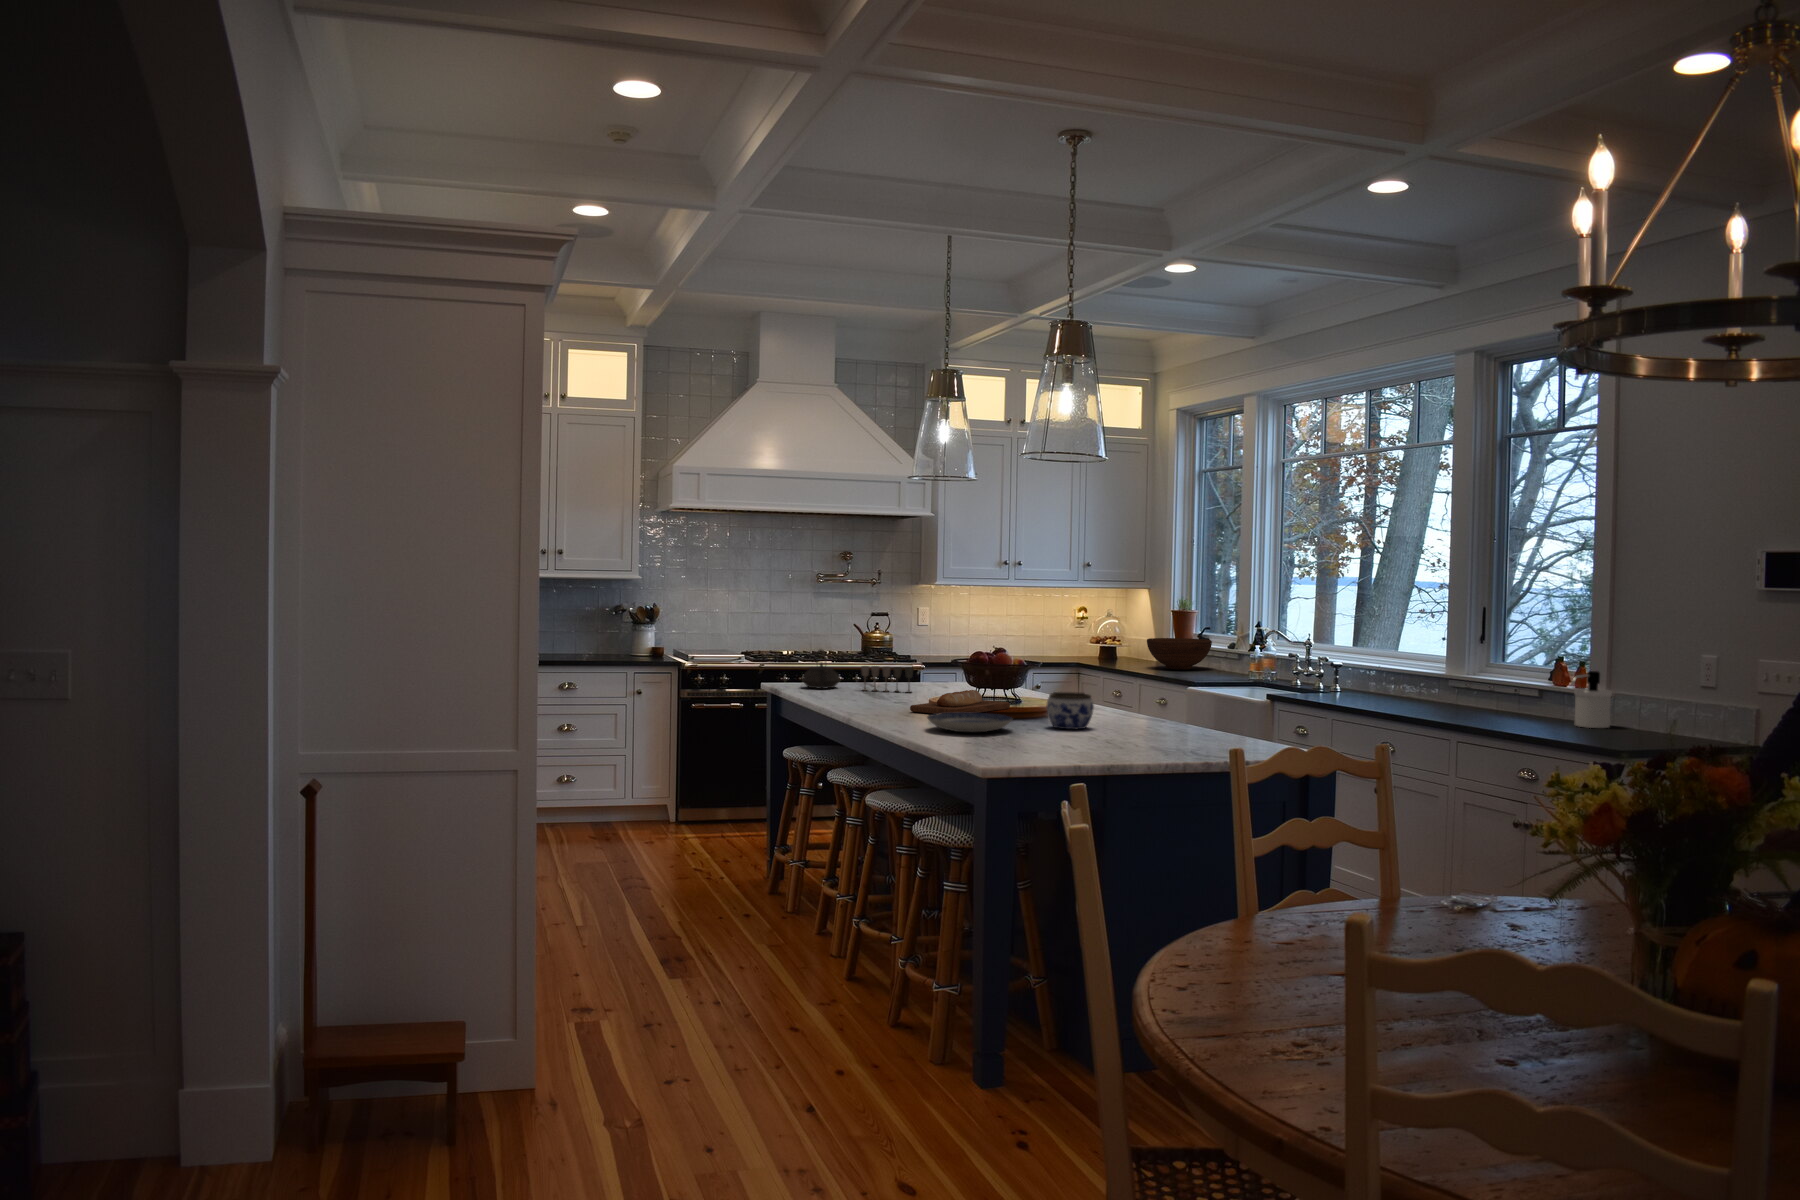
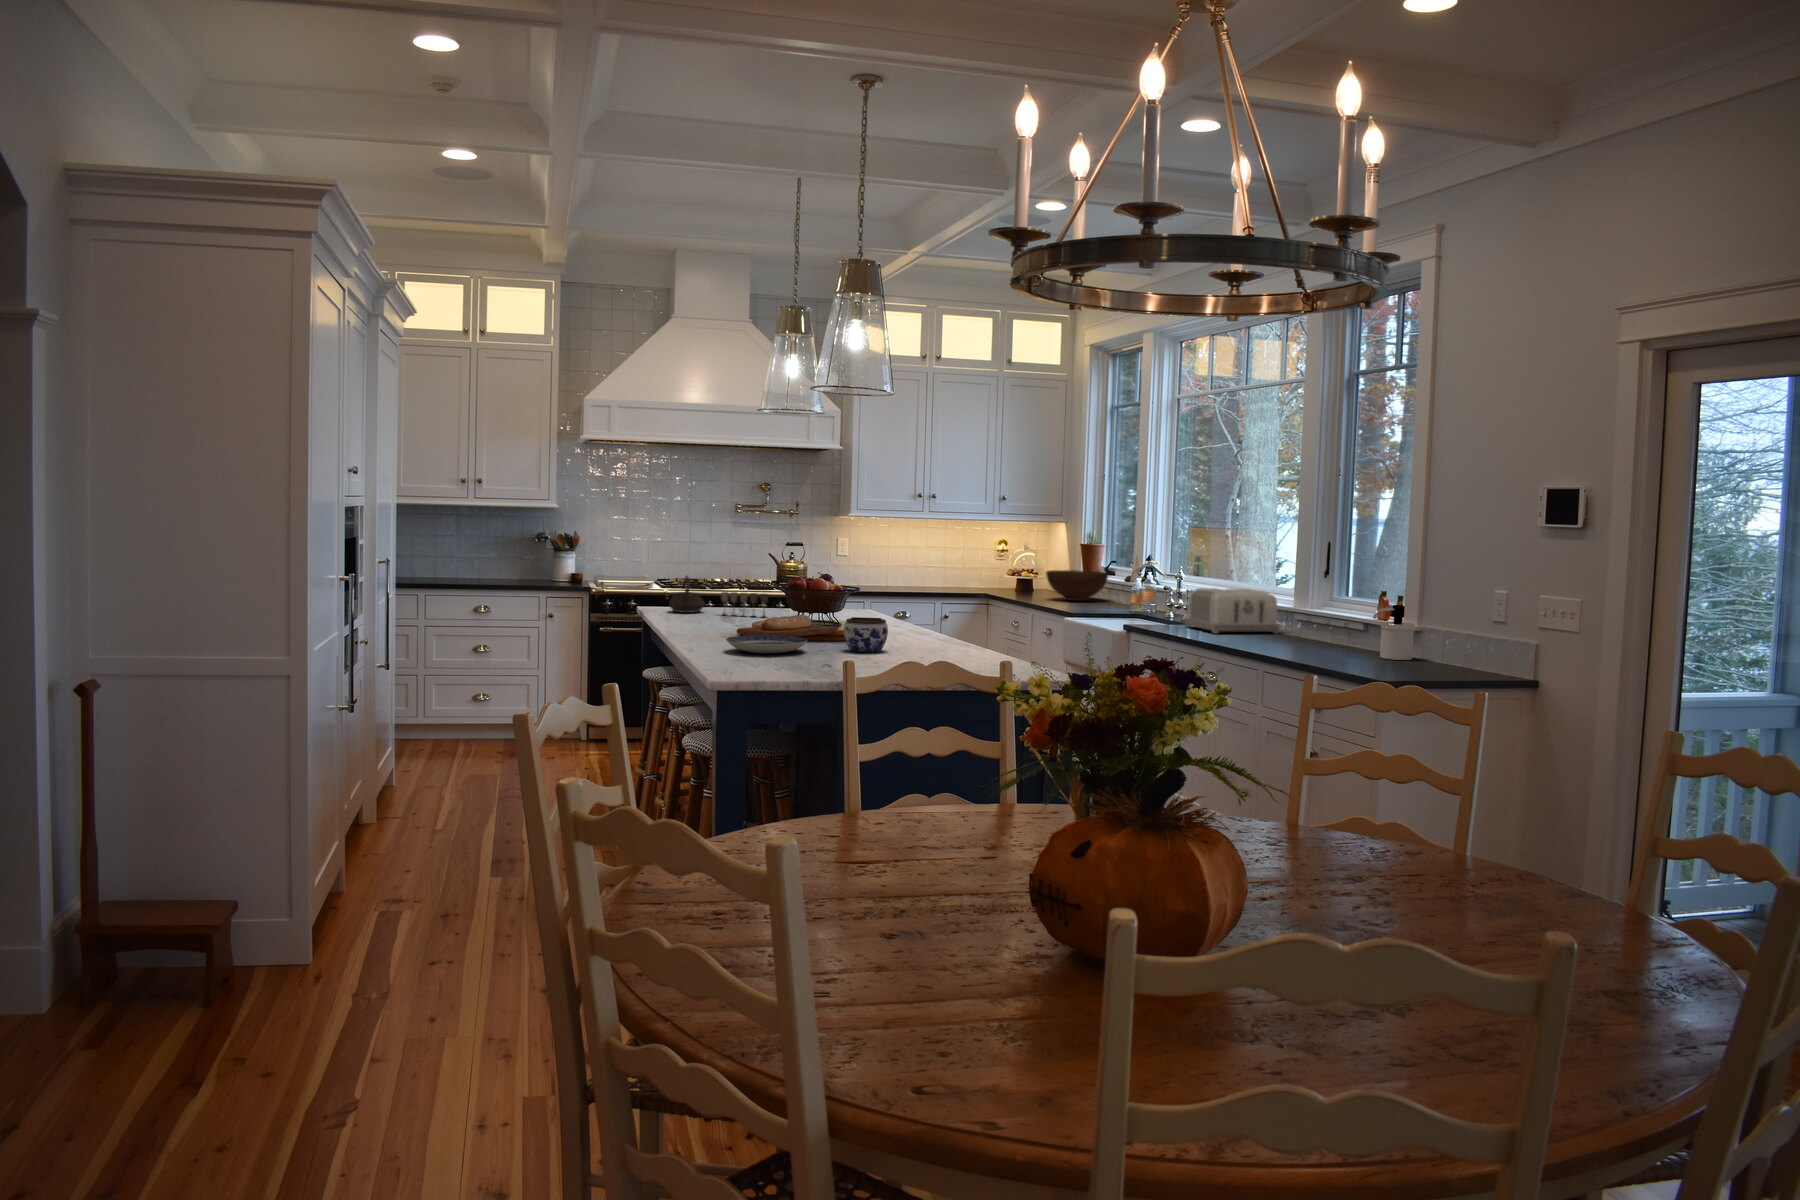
toaster: none [1329,656,1434,702] -> present [1185,588,1279,634]

